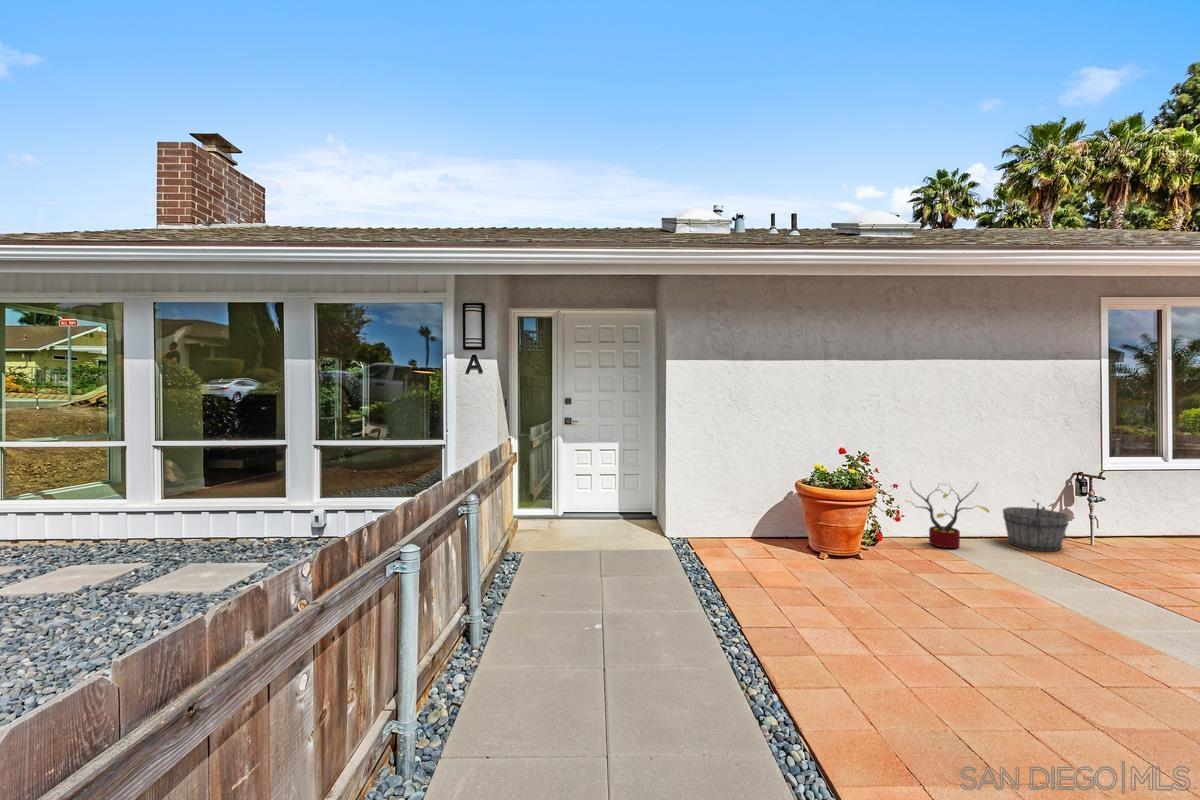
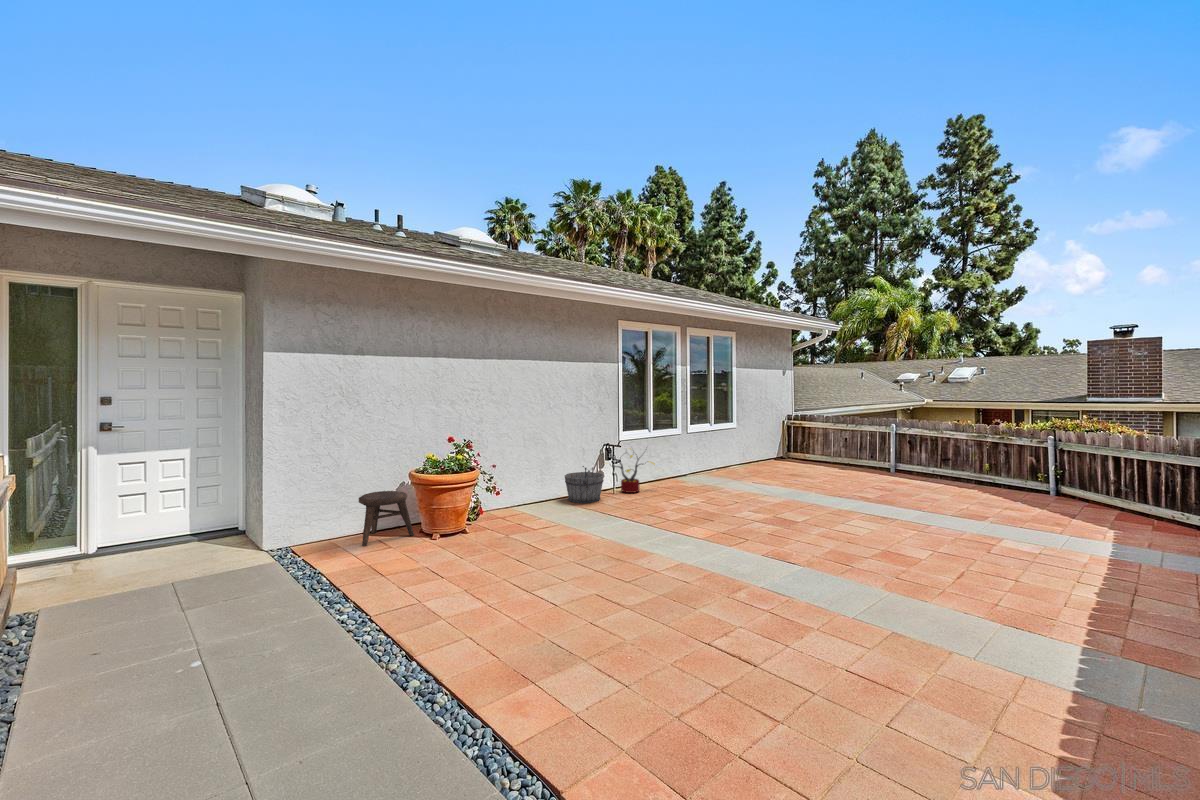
decorative plant: present [912,484,989,548] -> present [615,455,655,493]
stool: none [744,498,799,552] -> present [359,491,414,546]

